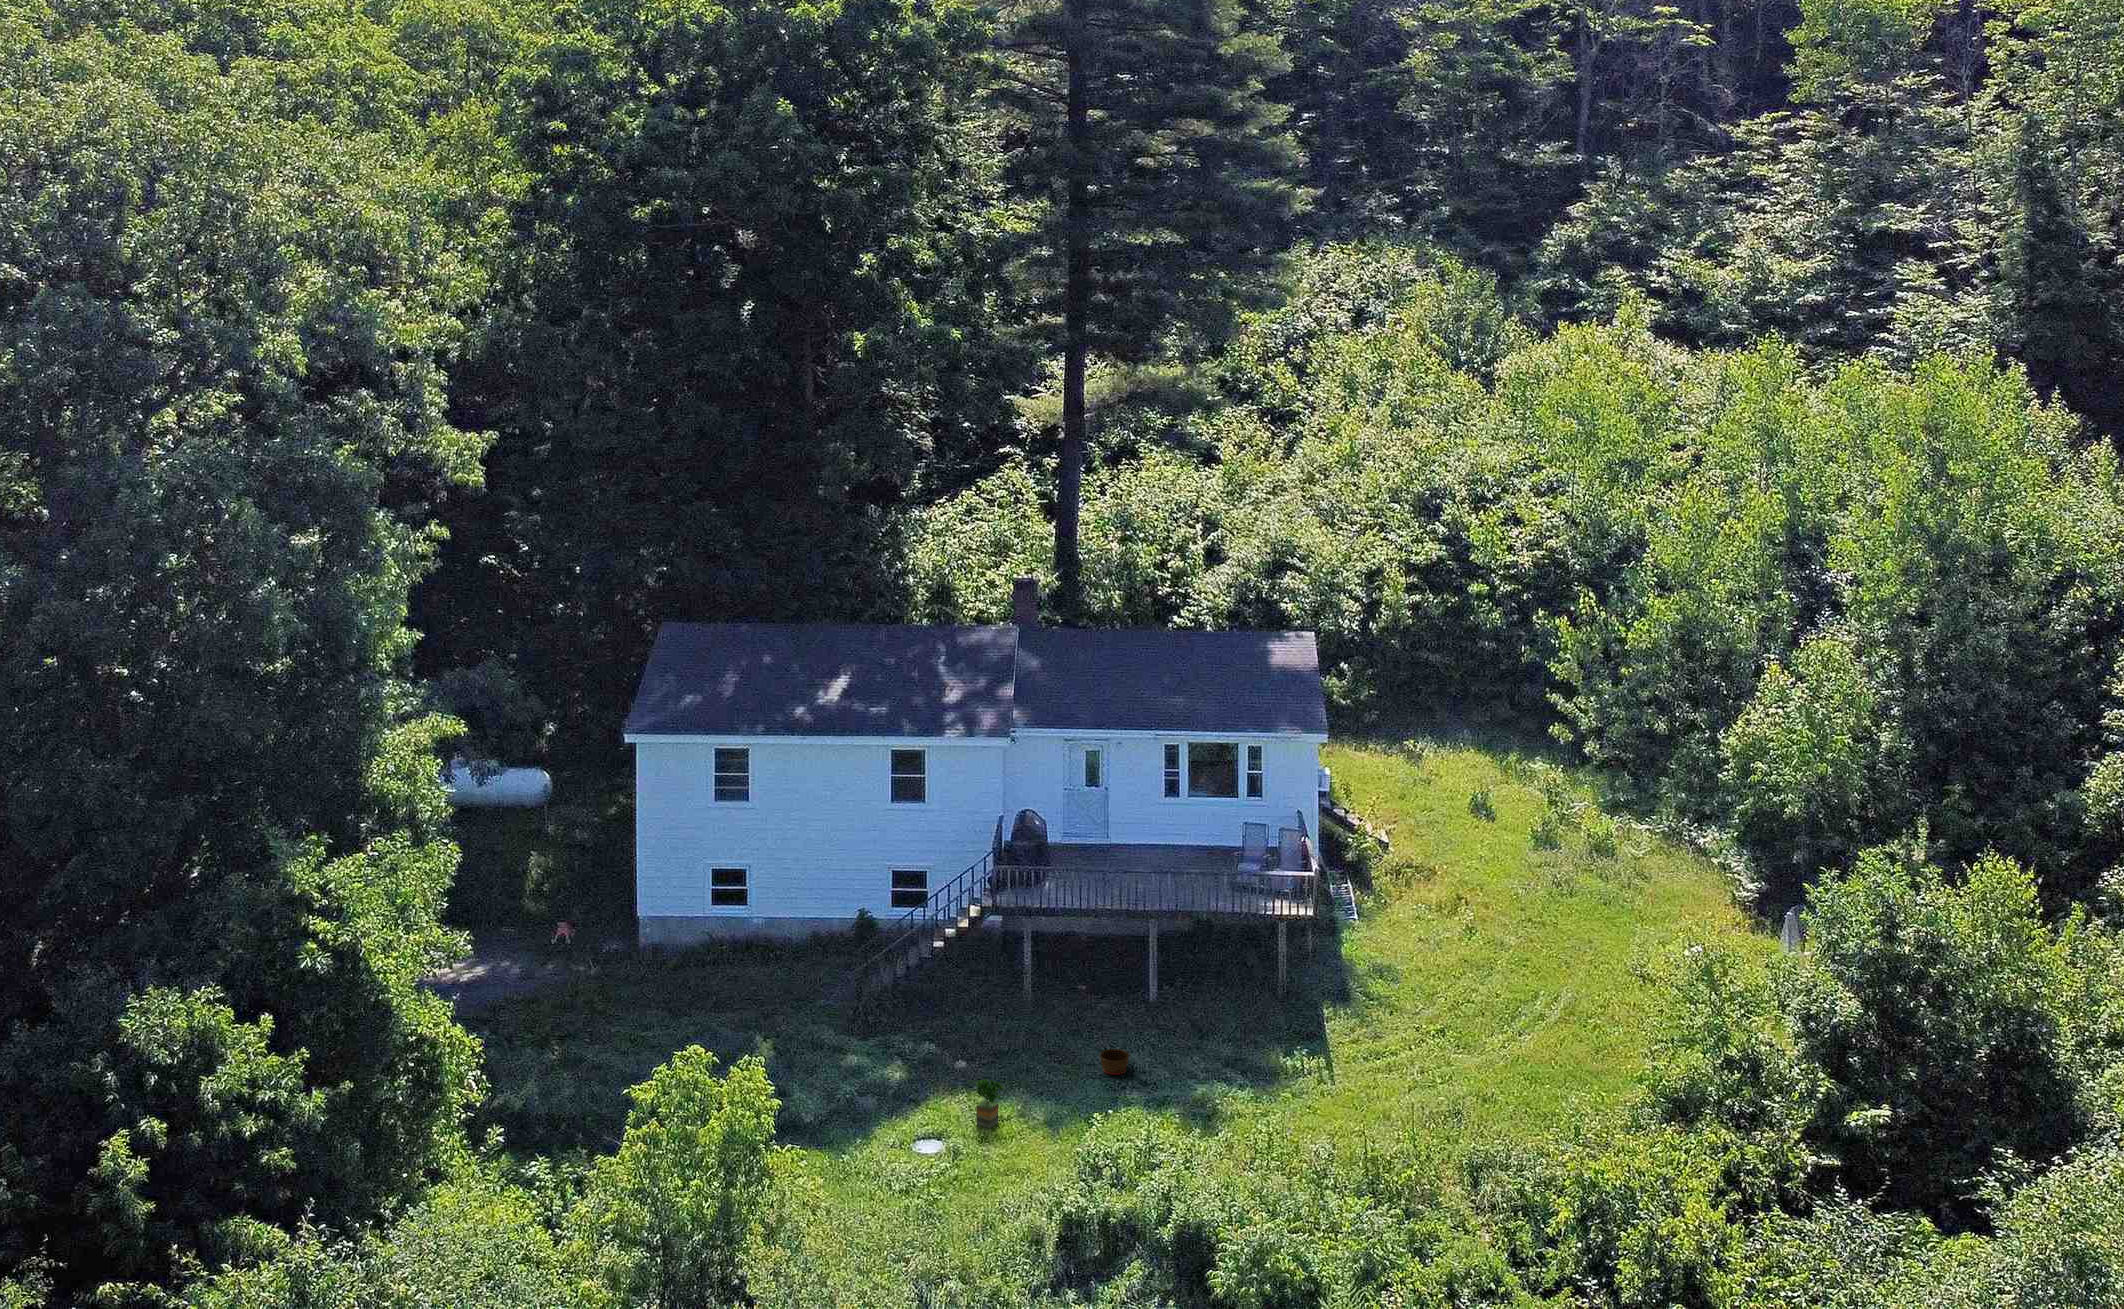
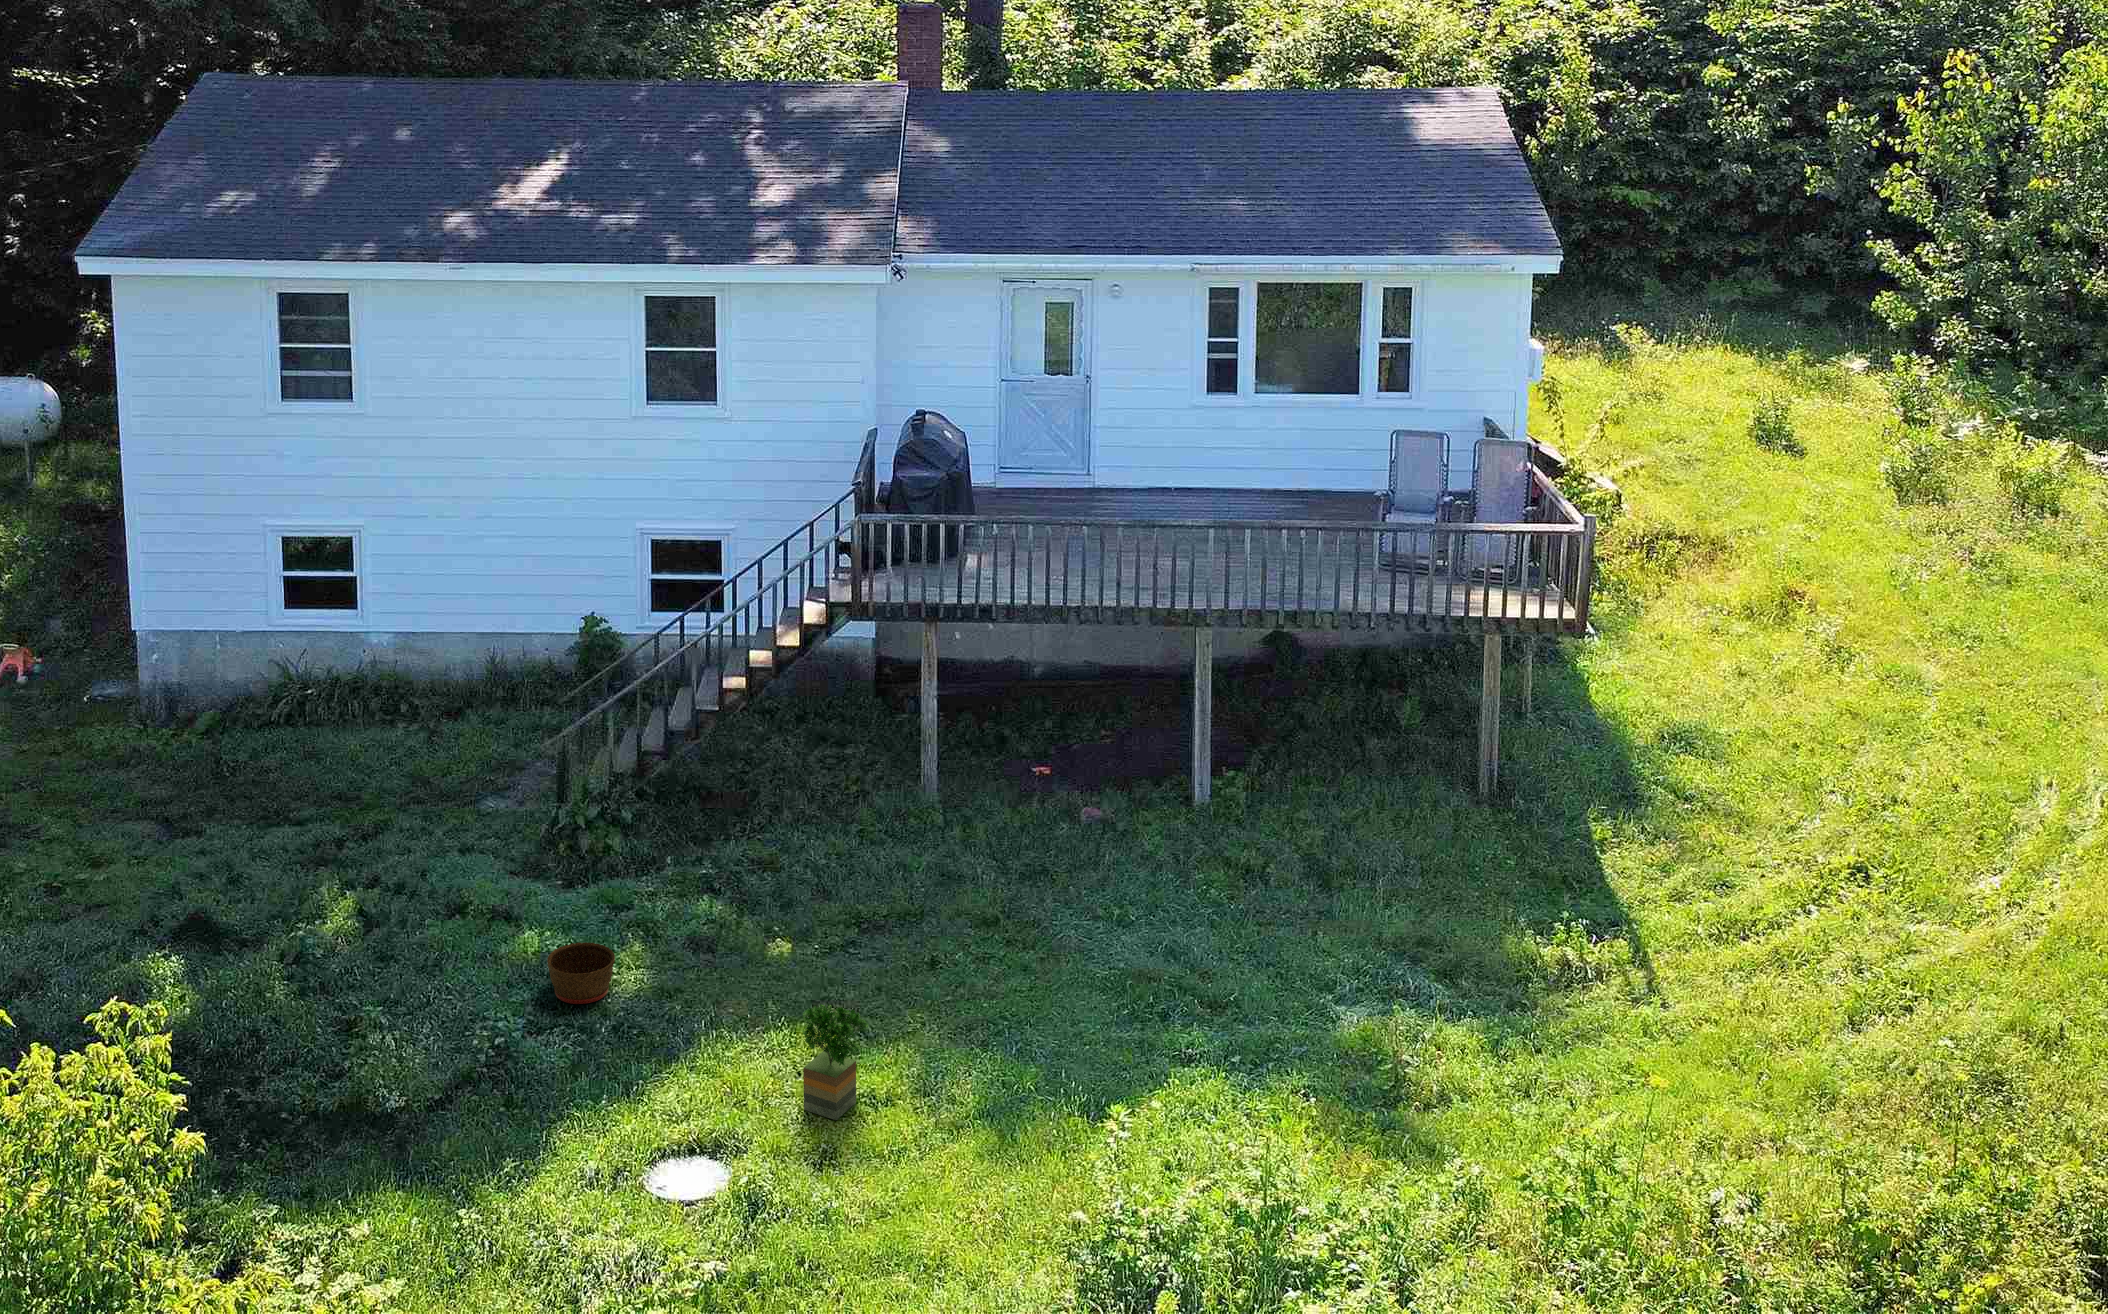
basket: present [1100,1049,1129,1075] -> present [547,942,615,1004]

